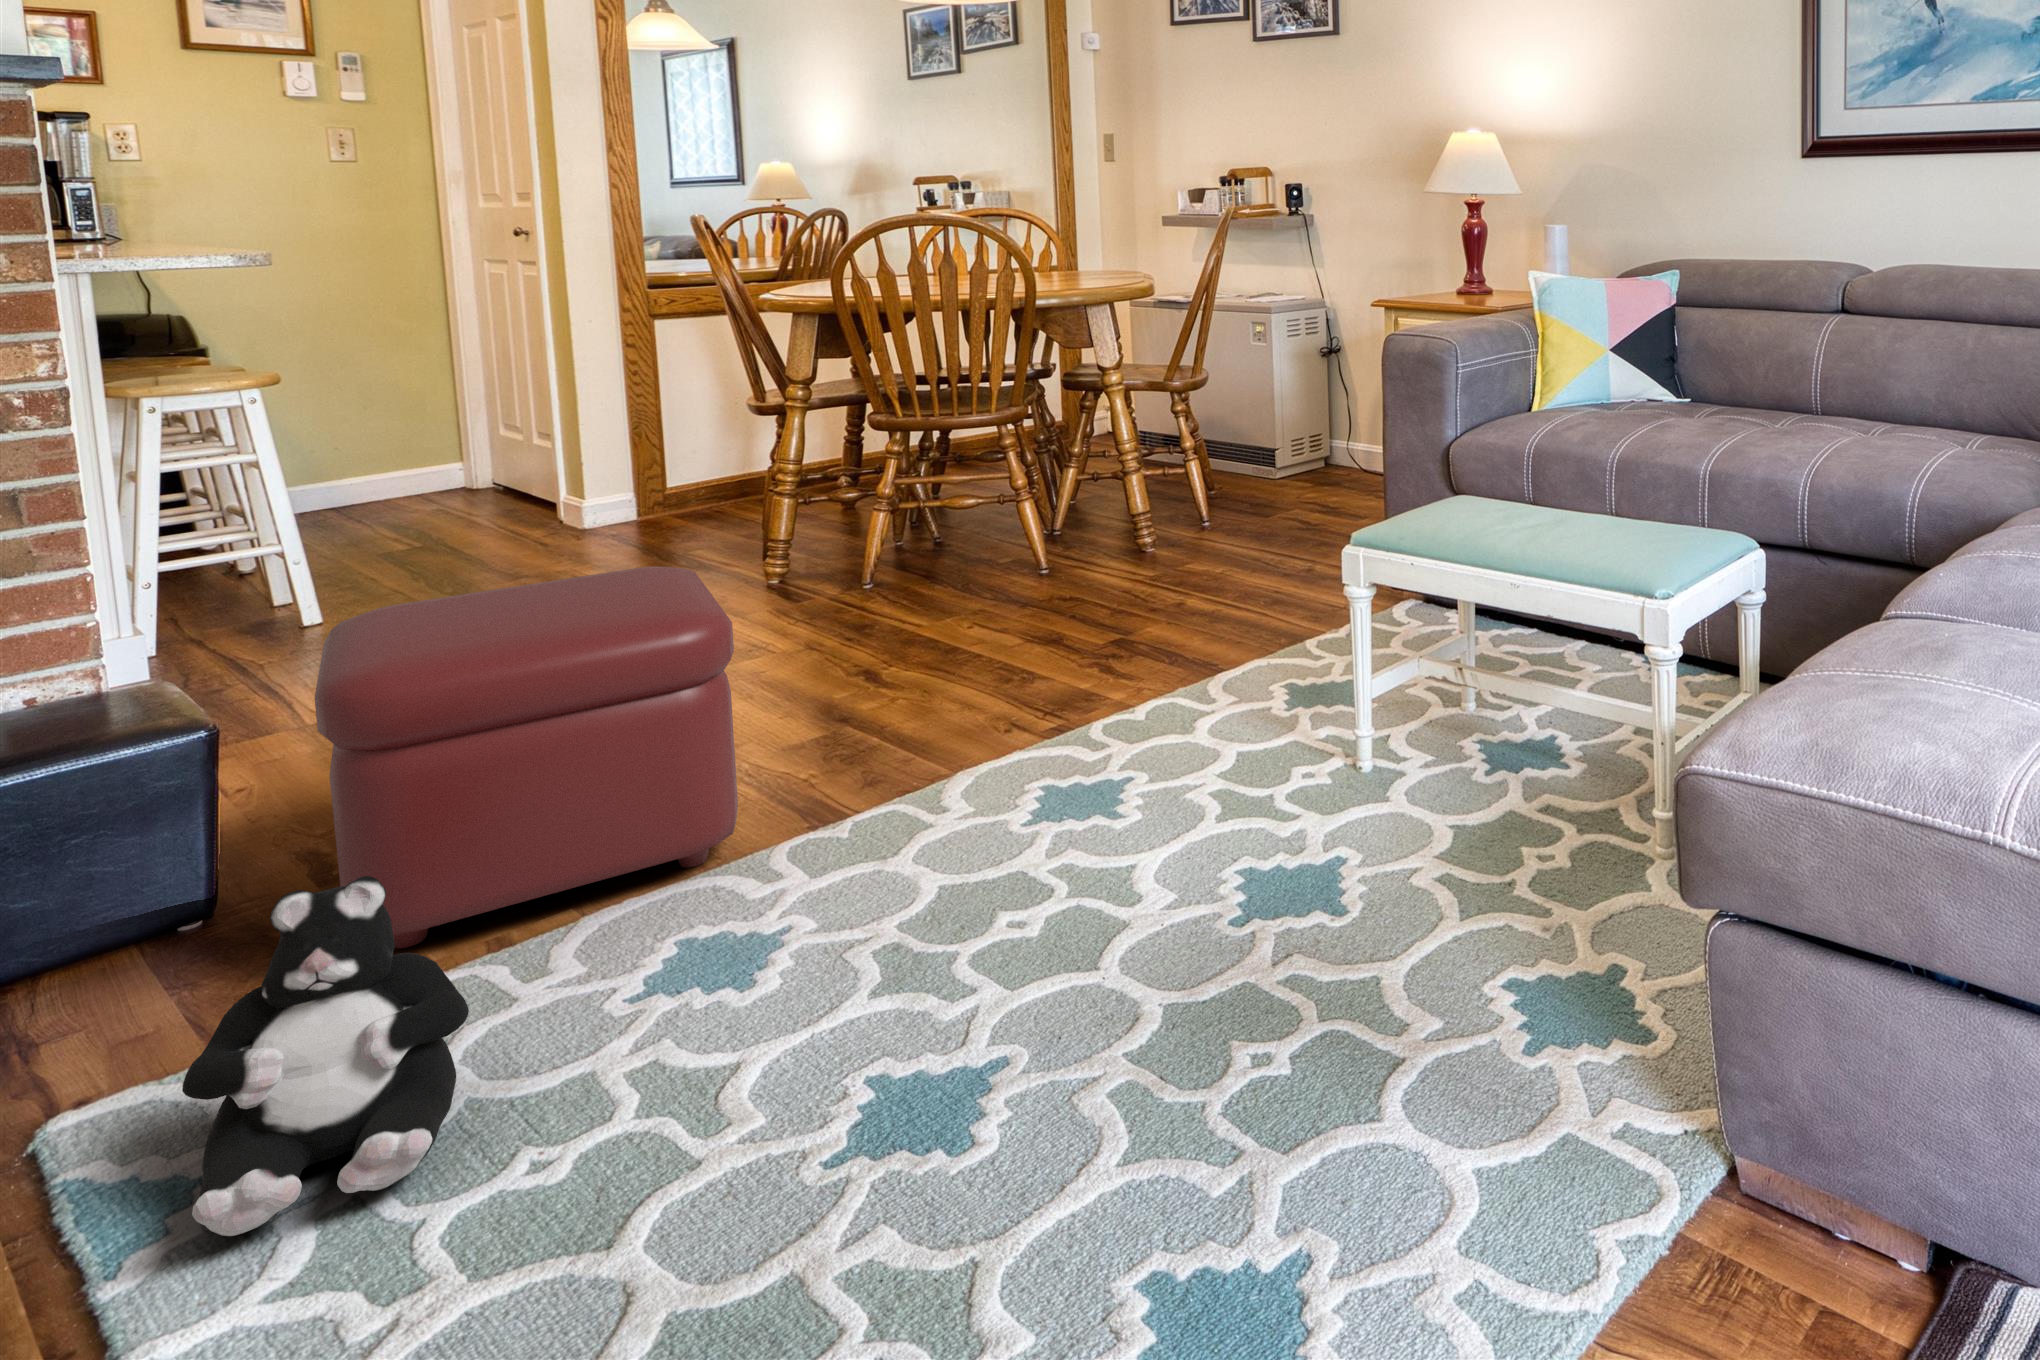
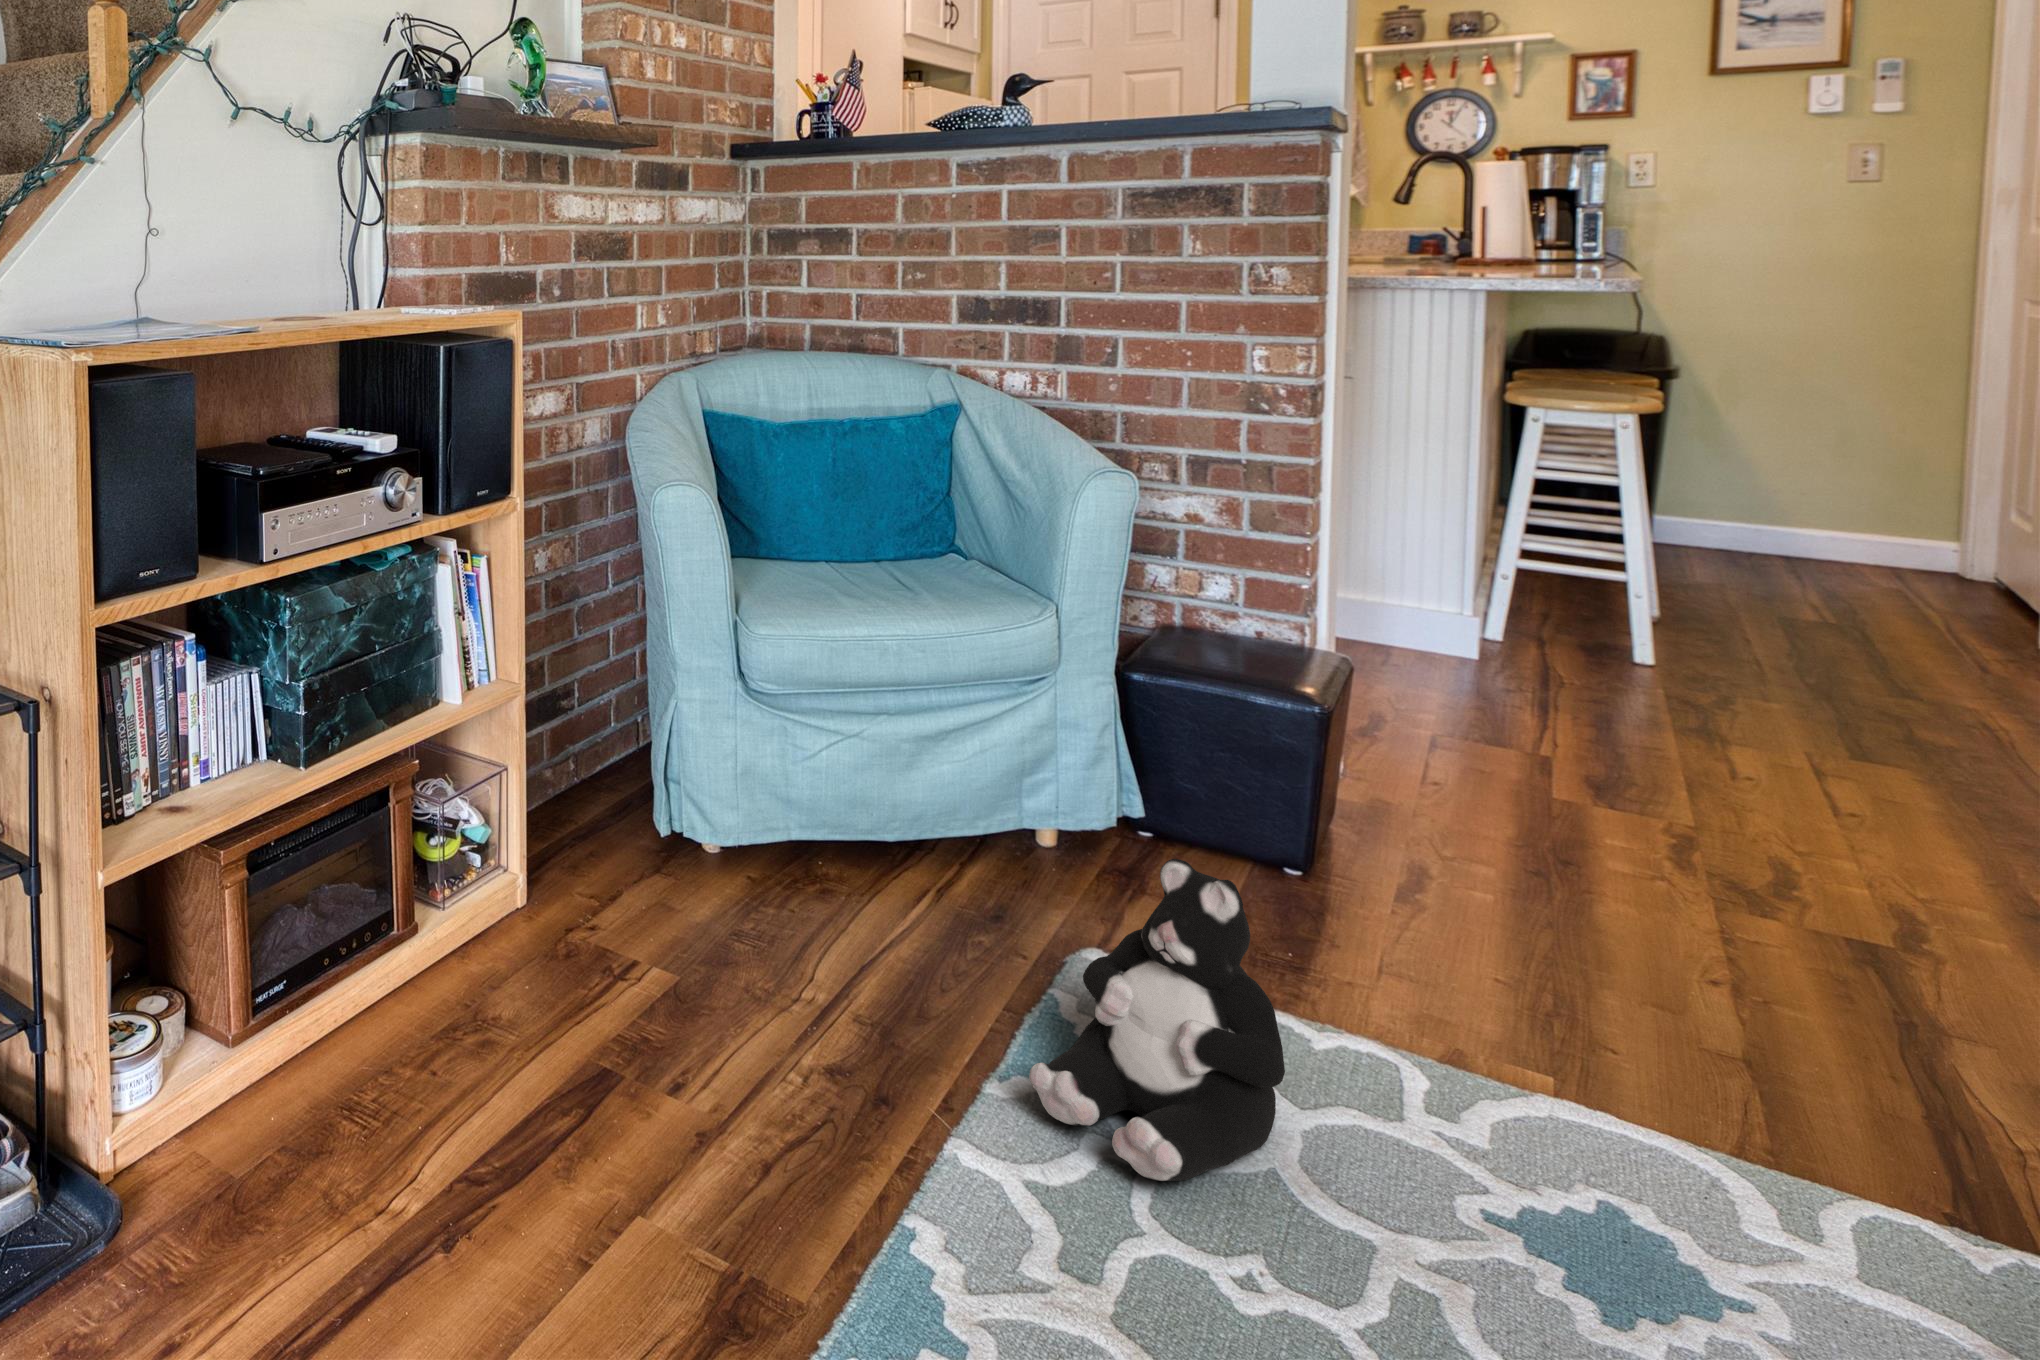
ottoman: present [315,566,738,948] -> none [1333,651,1887,1144]

